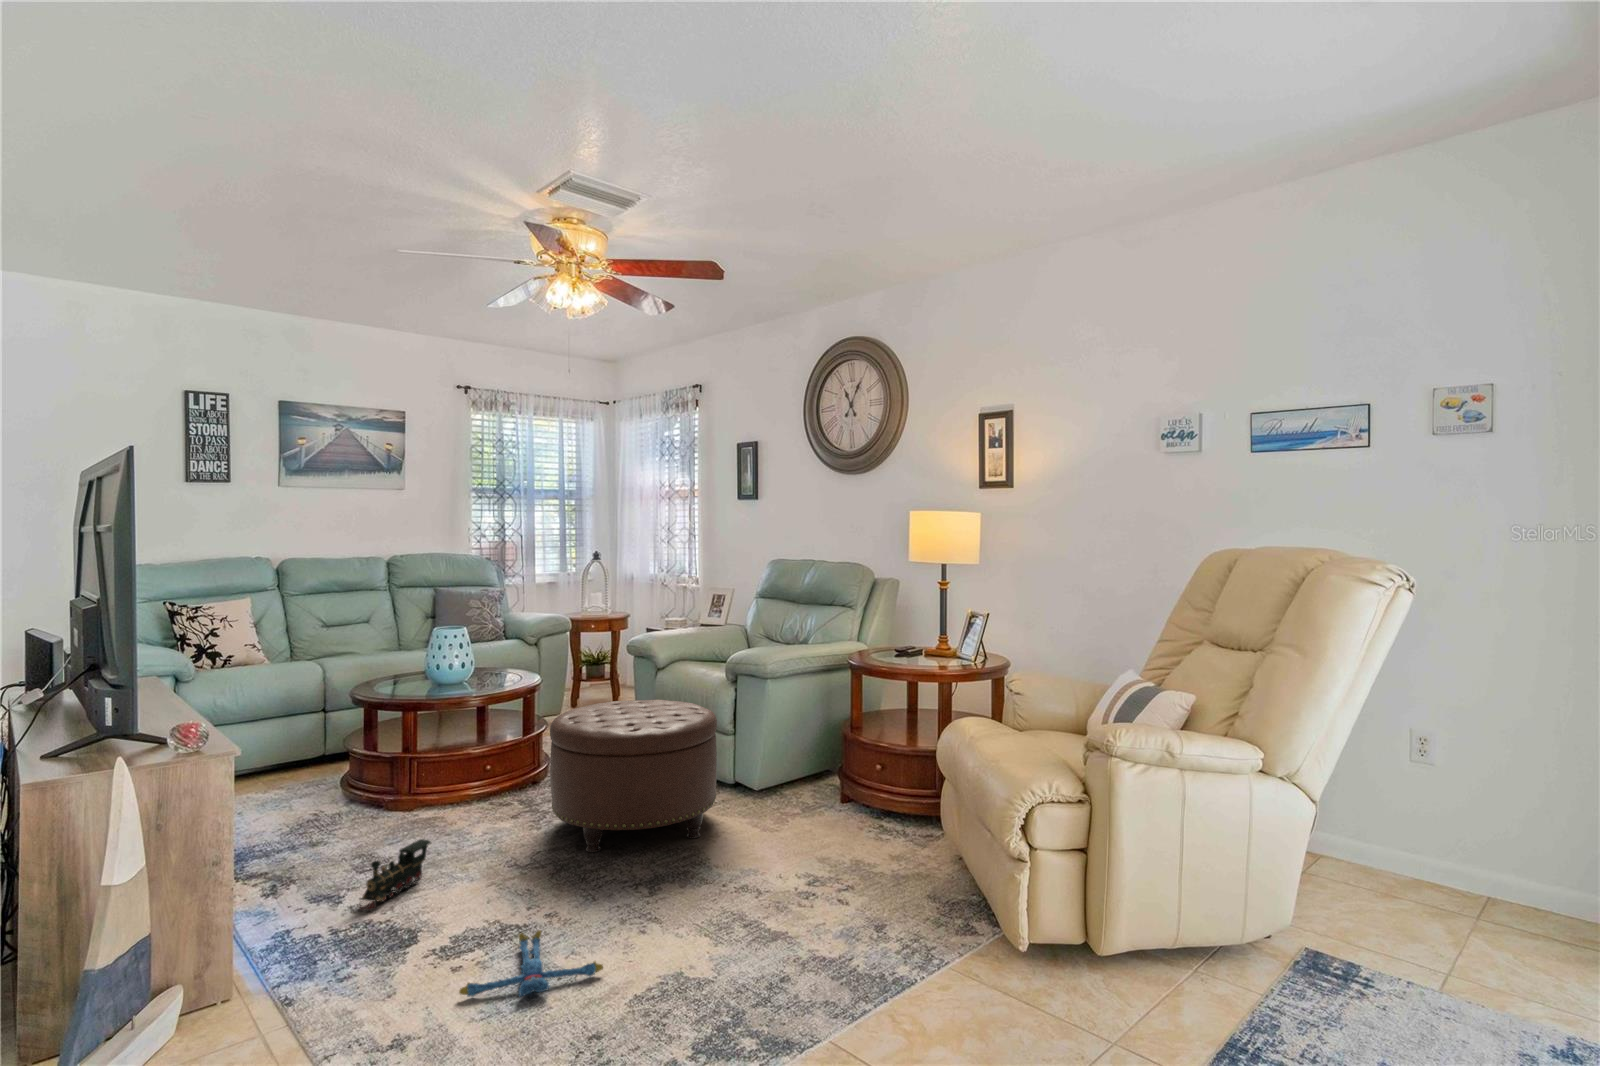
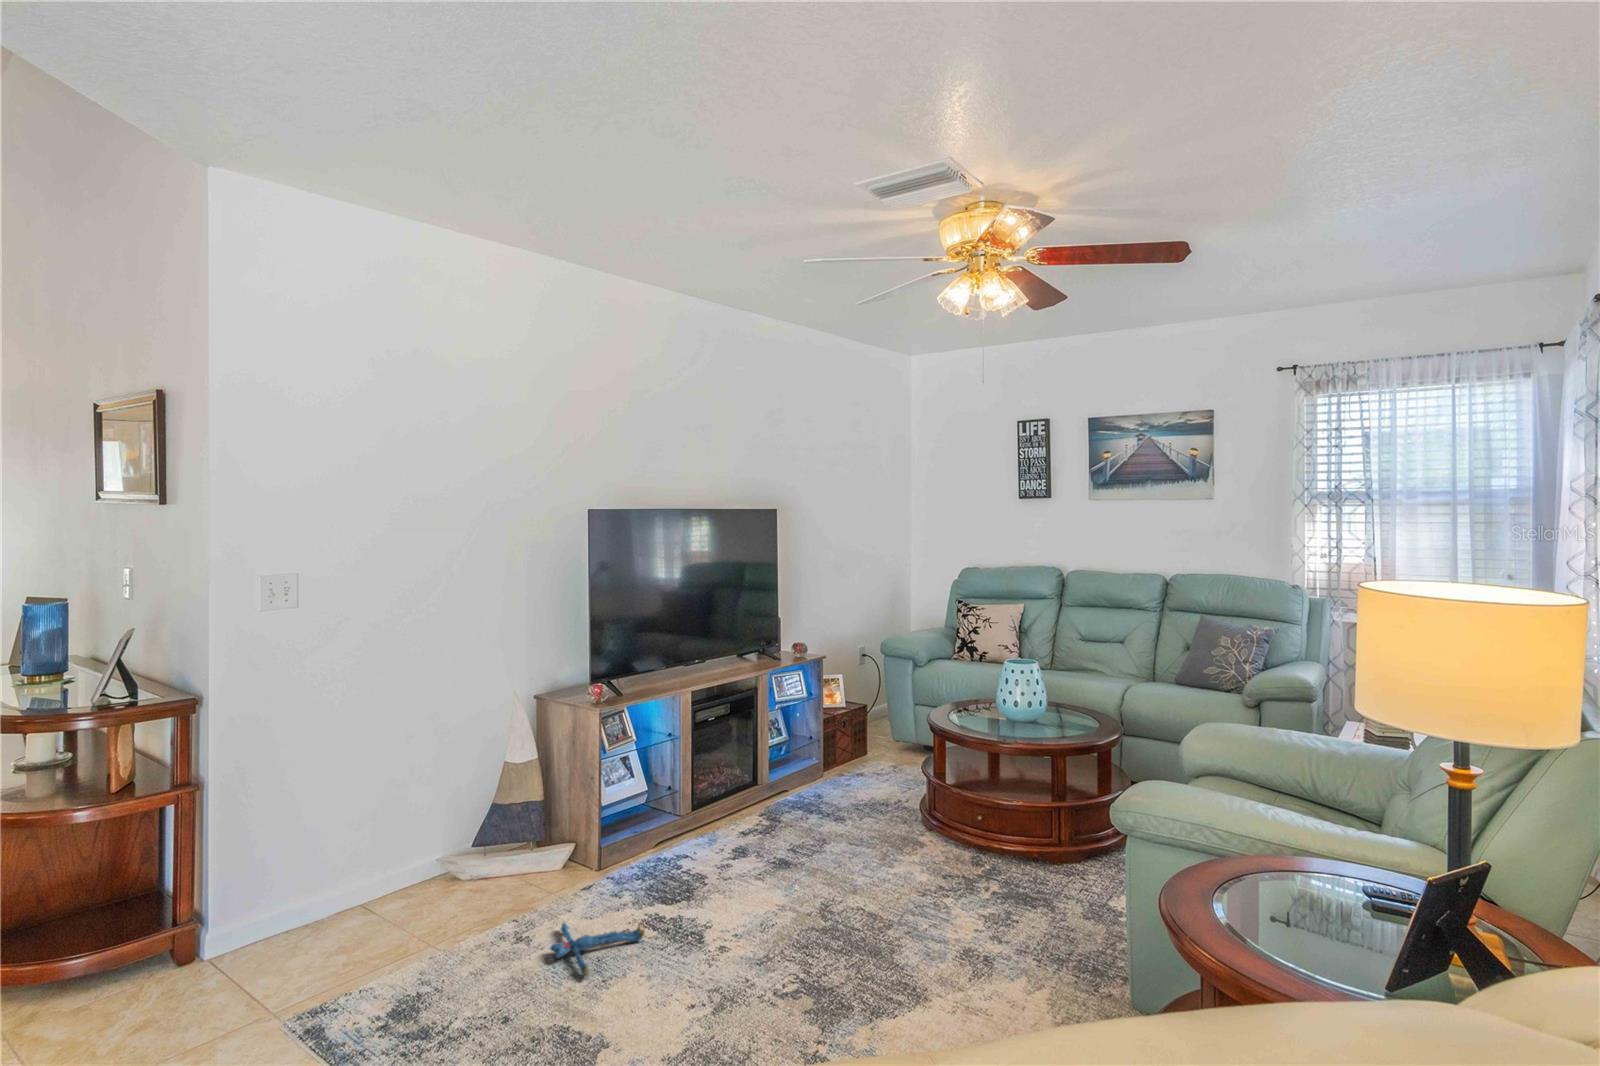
ottoman: present [550,700,717,852] -> none [836,775,1037,982]
toy train: present [359,839,431,910] -> none [702,829,775,867]

